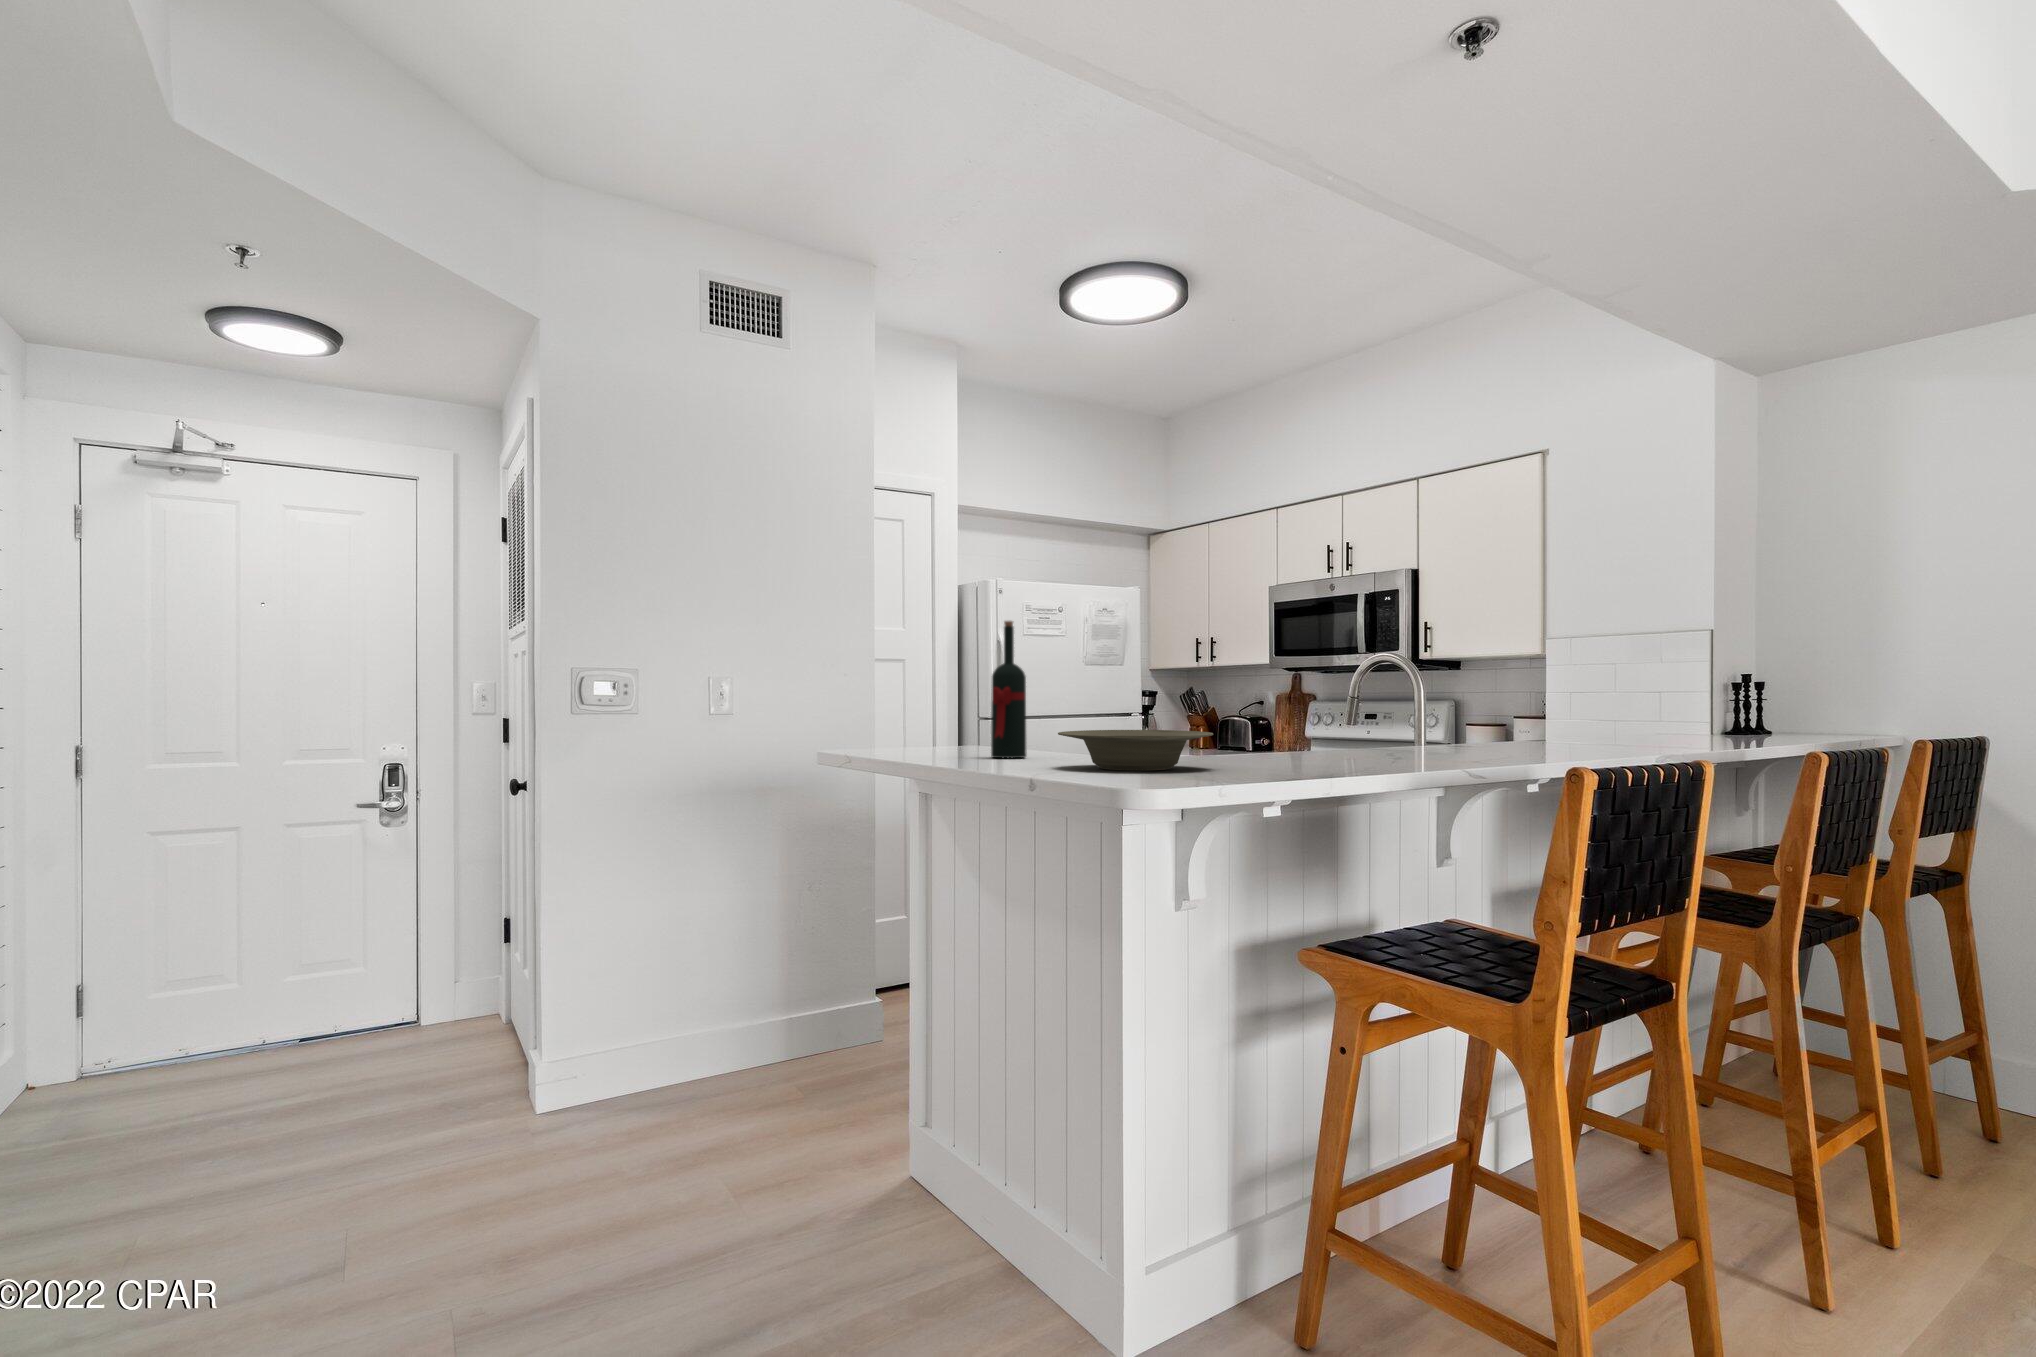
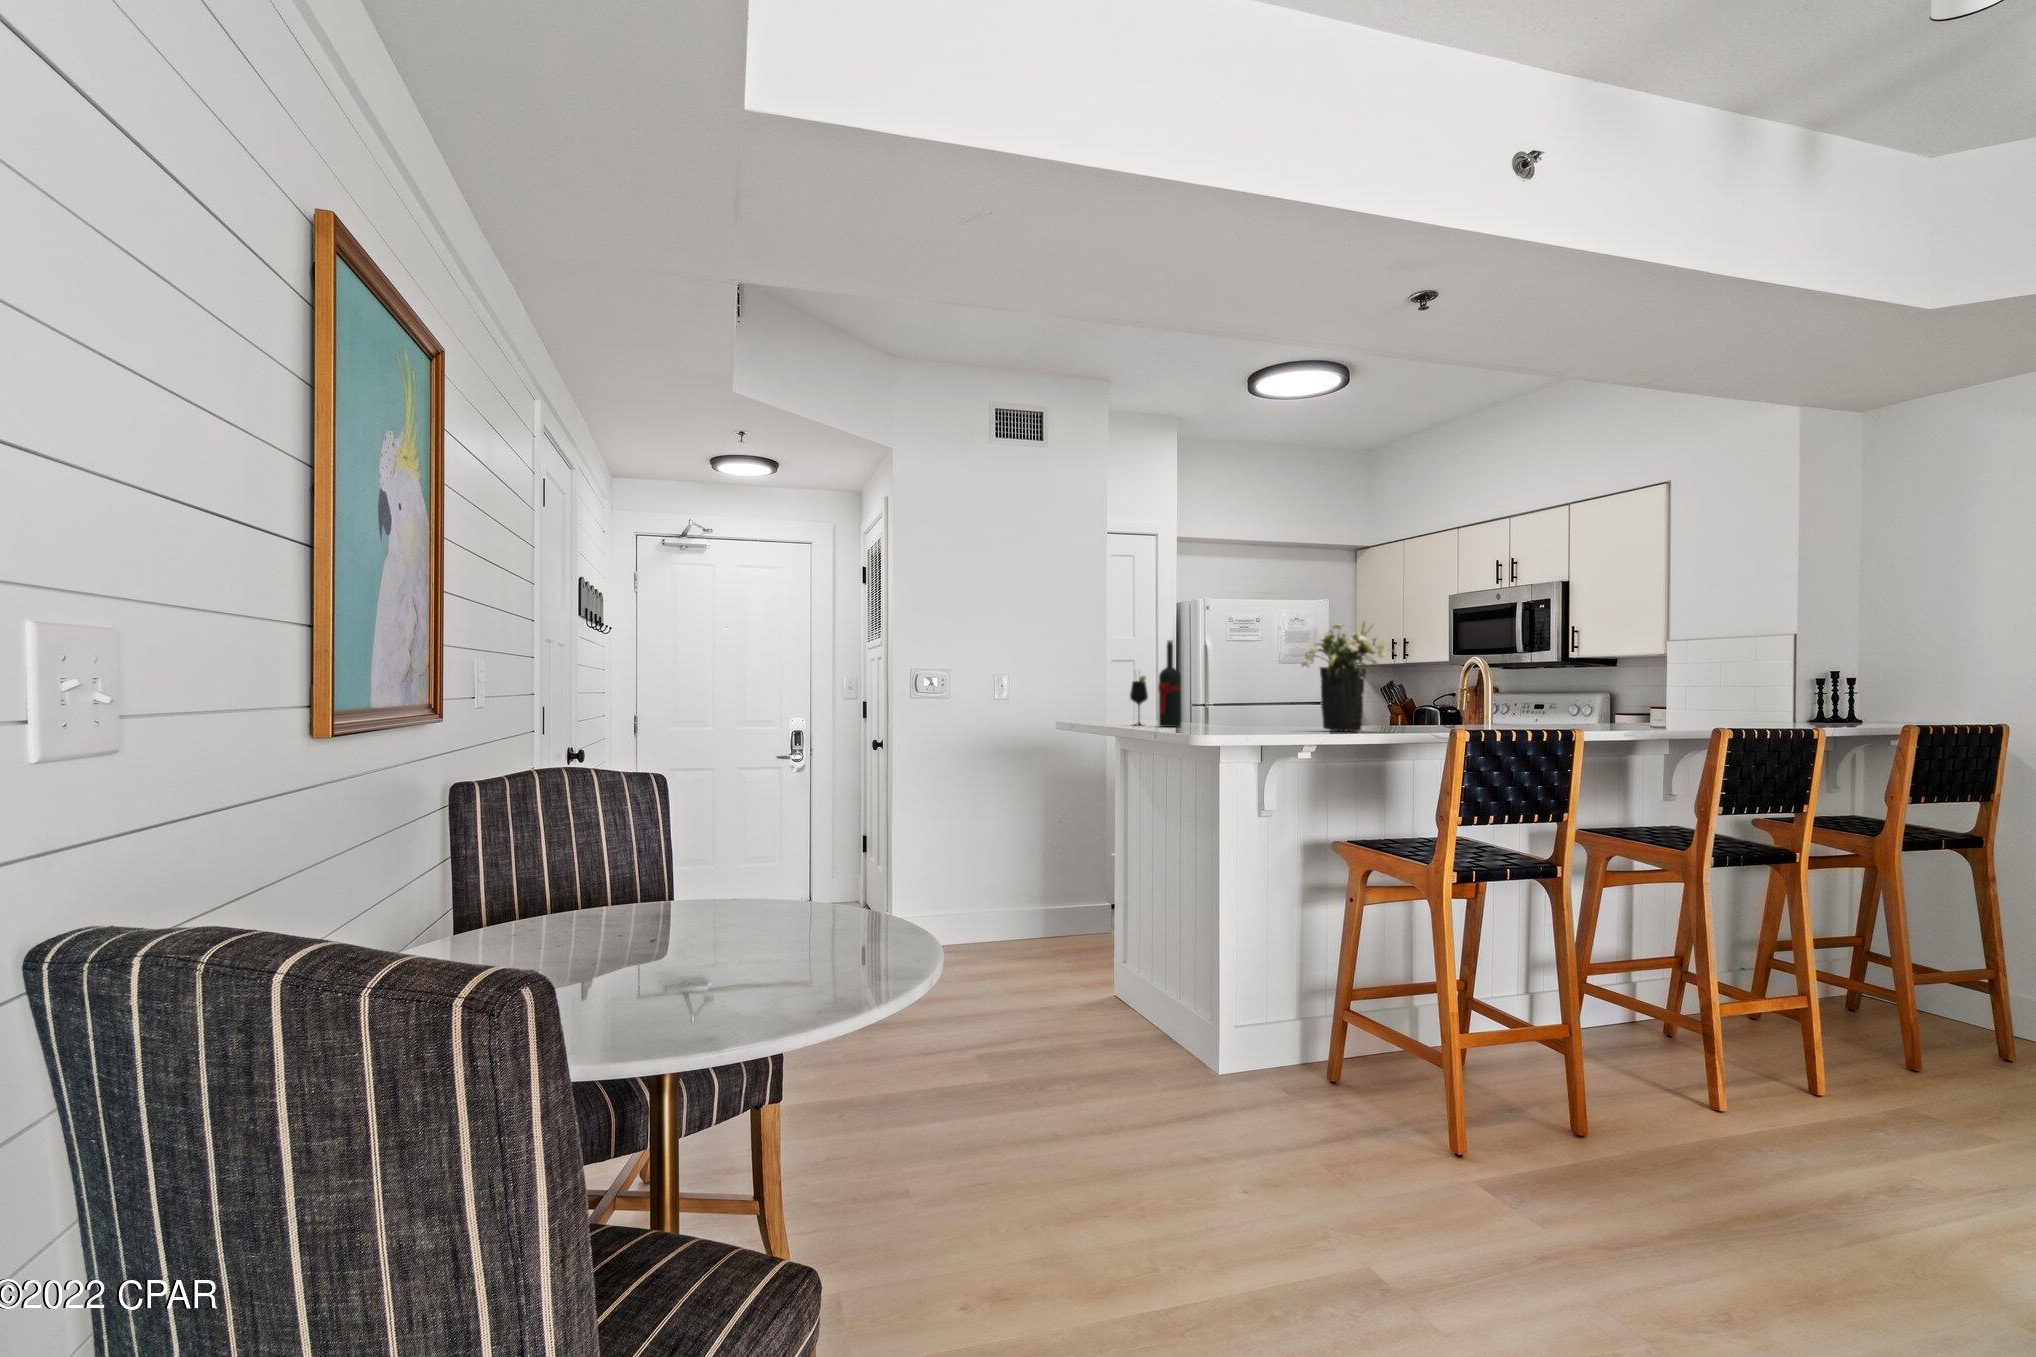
flower arrangement: none [1224,593,1369,763] -> present [1302,624,1387,732]
wine glass: none [940,668,967,755] -> present [1130,676,1148,725]
bowl: present [1058,730,1213,770] -> none [1182,709,1275,732]

